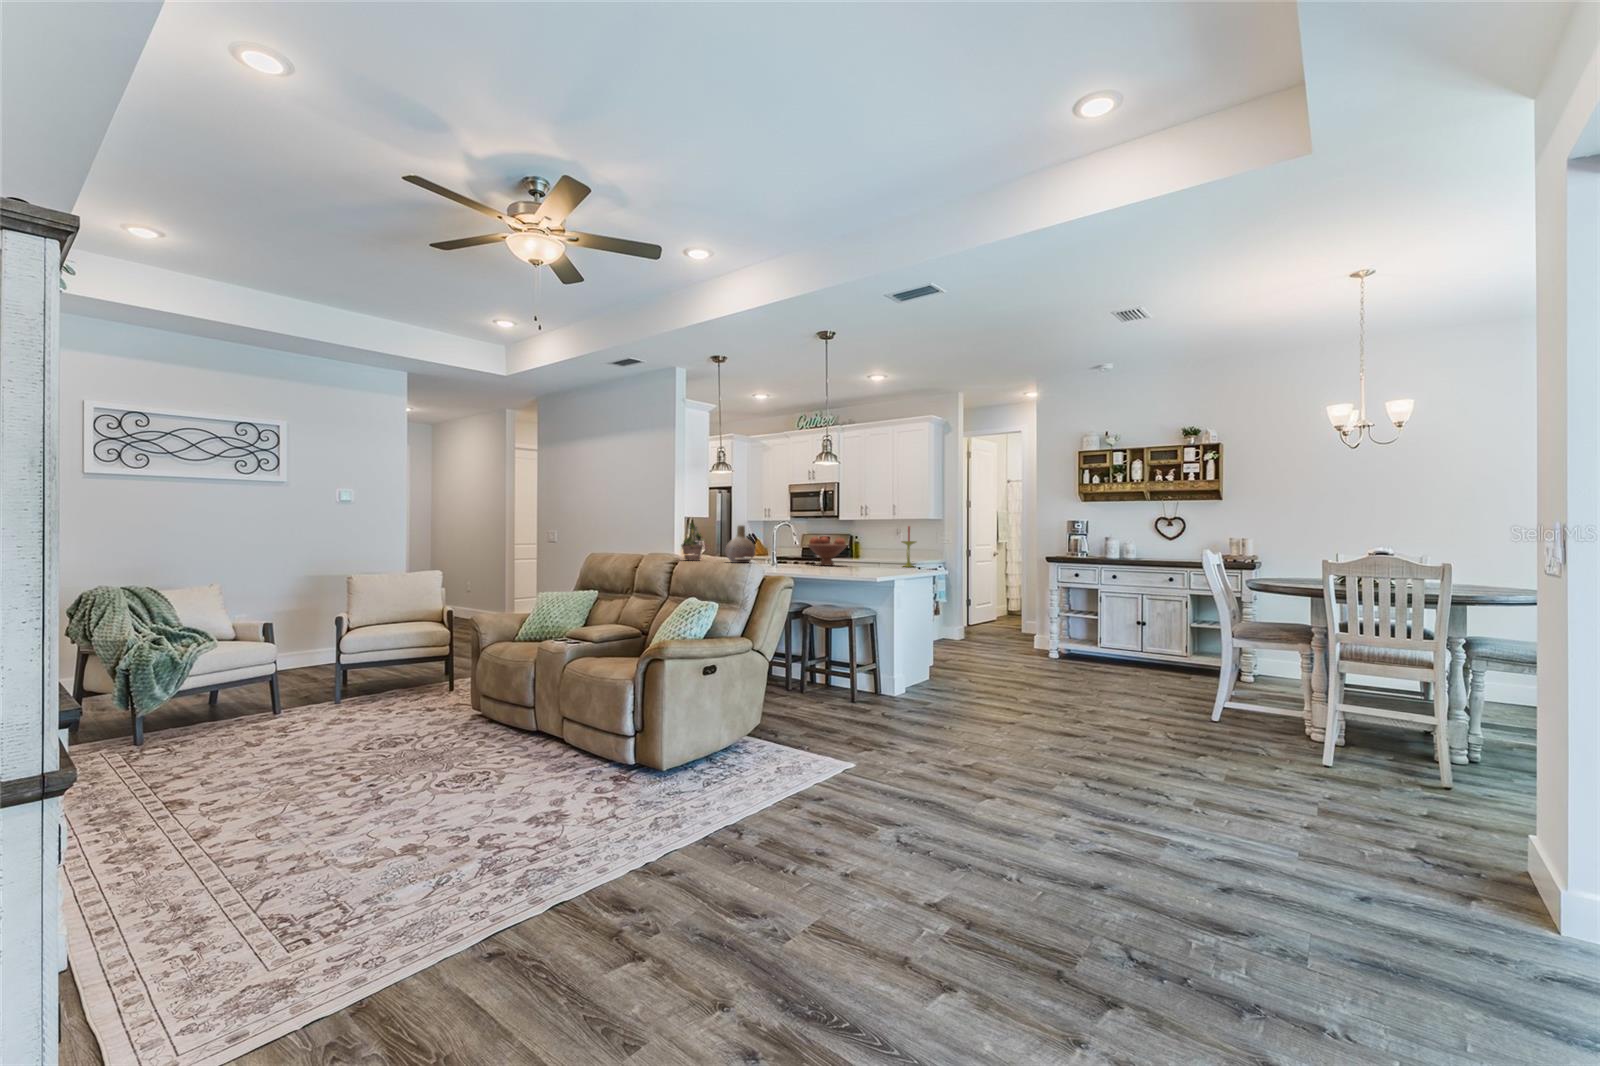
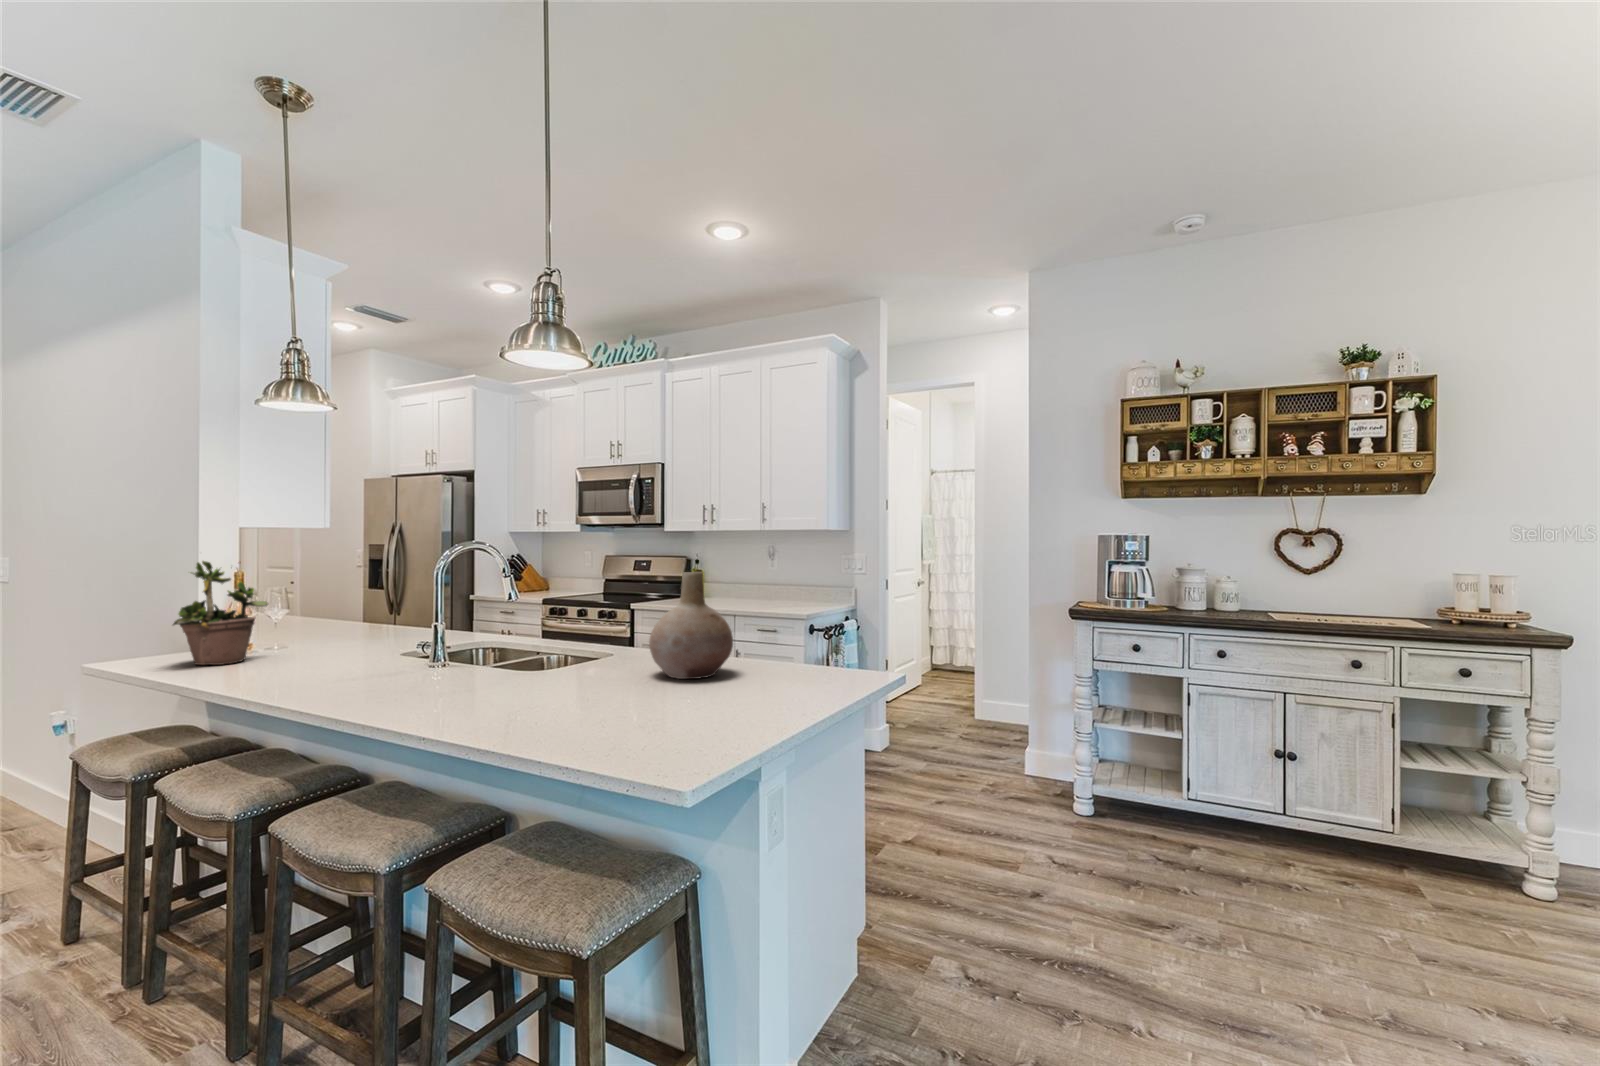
vase: present [725,525,755,563] -> present [649,572,733,679]
candle: present [902,527,916,567] -> none [778,568,824,692]
fruit bowl: present [808,536,847,566] -> none [492,605,619,702]

